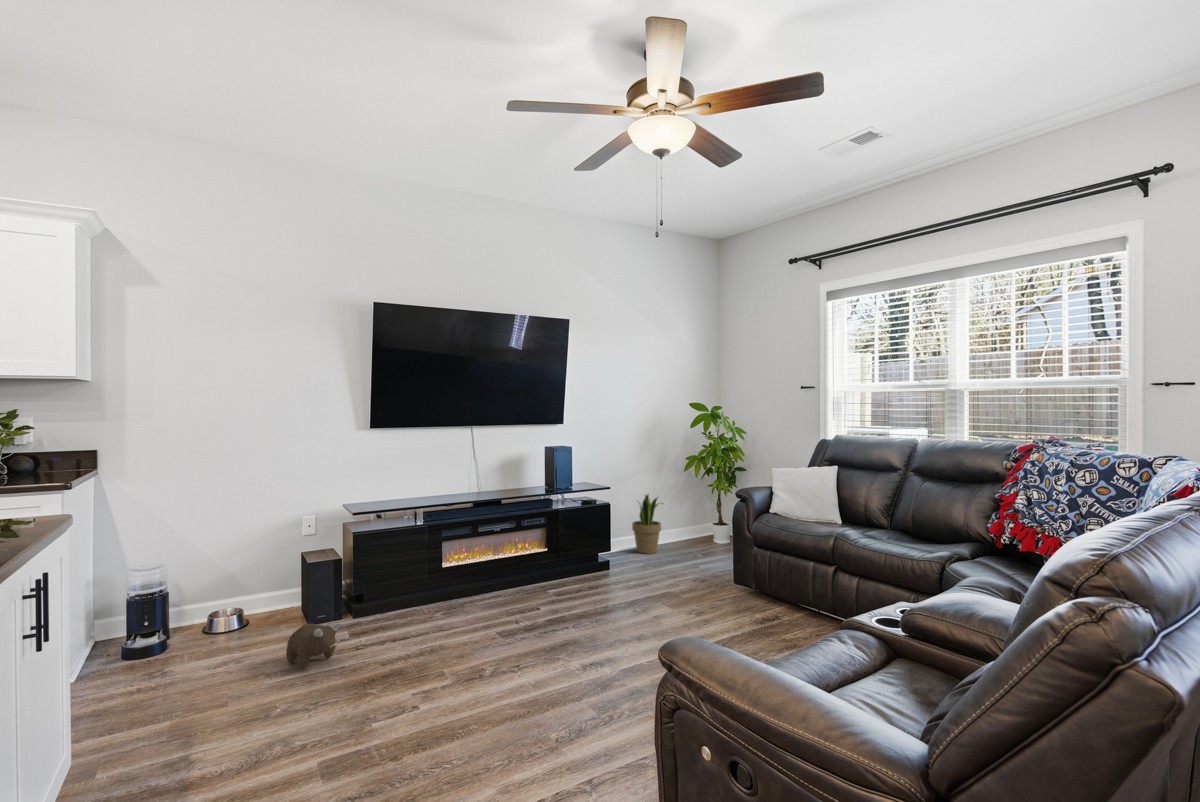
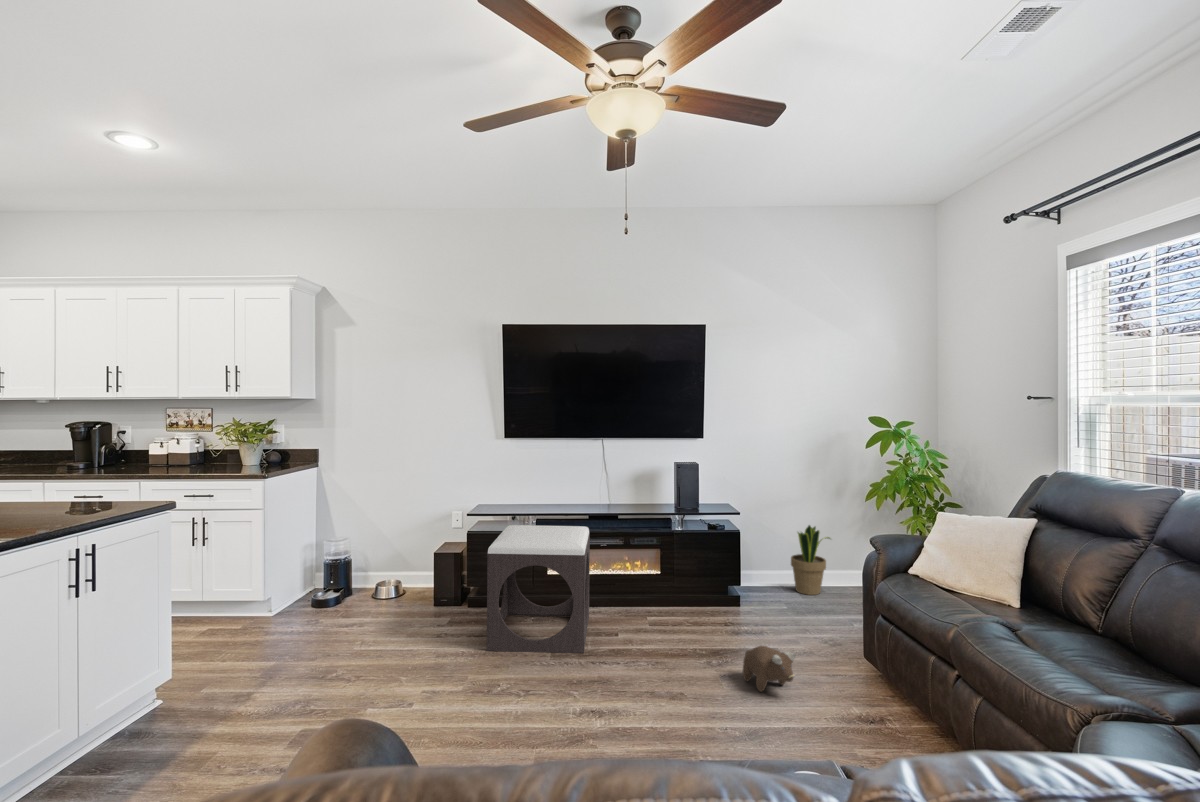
footstool: none [407,511,527,648] -> present [487,525,590,653]
plush toy: present [286,623,340,670] -> present [743,646,796,692]

